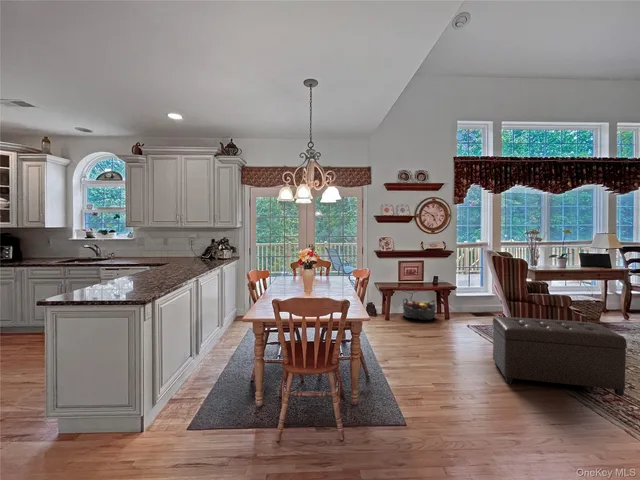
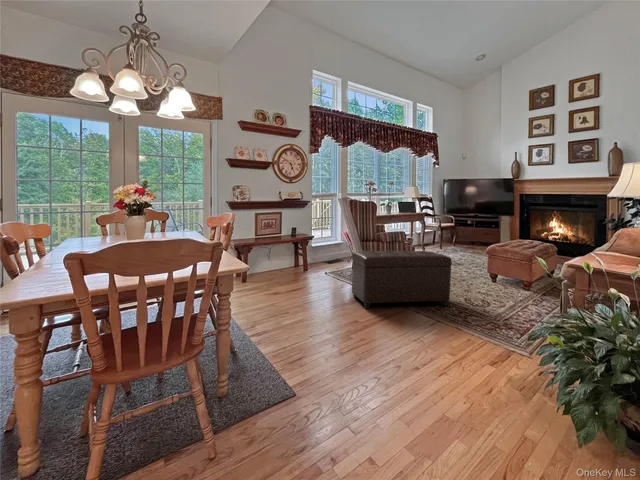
basket: present [403,298,436,320] -> none [260,251,294,272]

